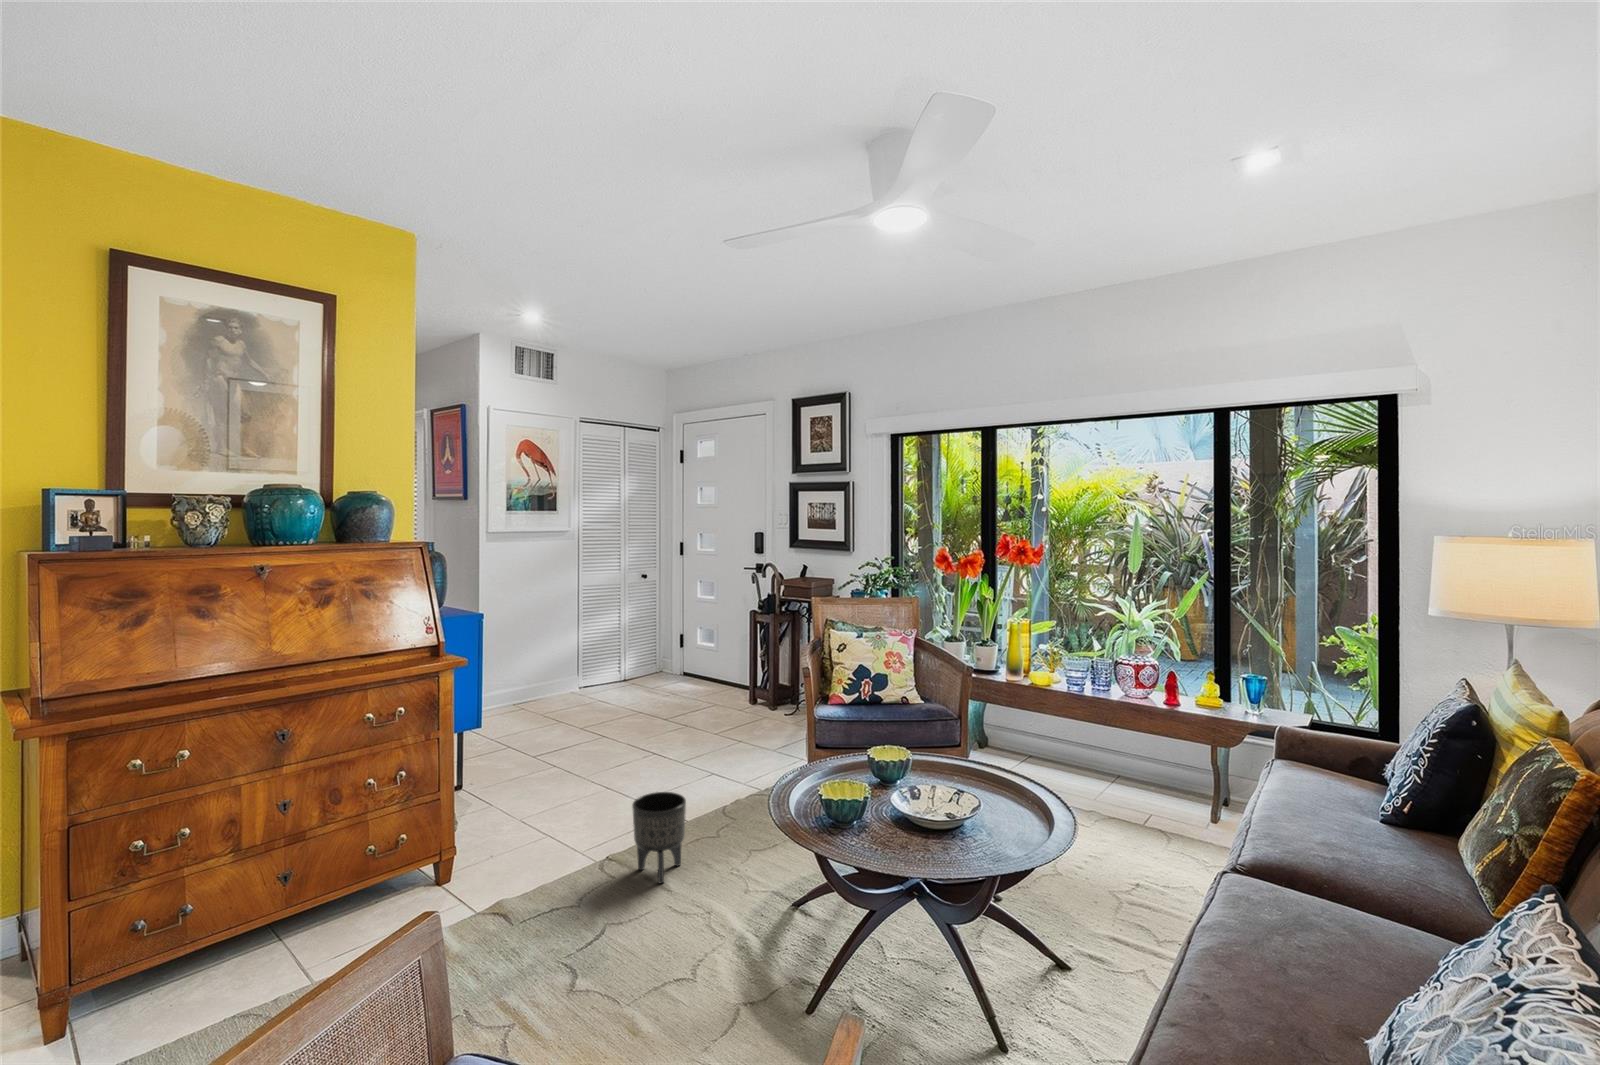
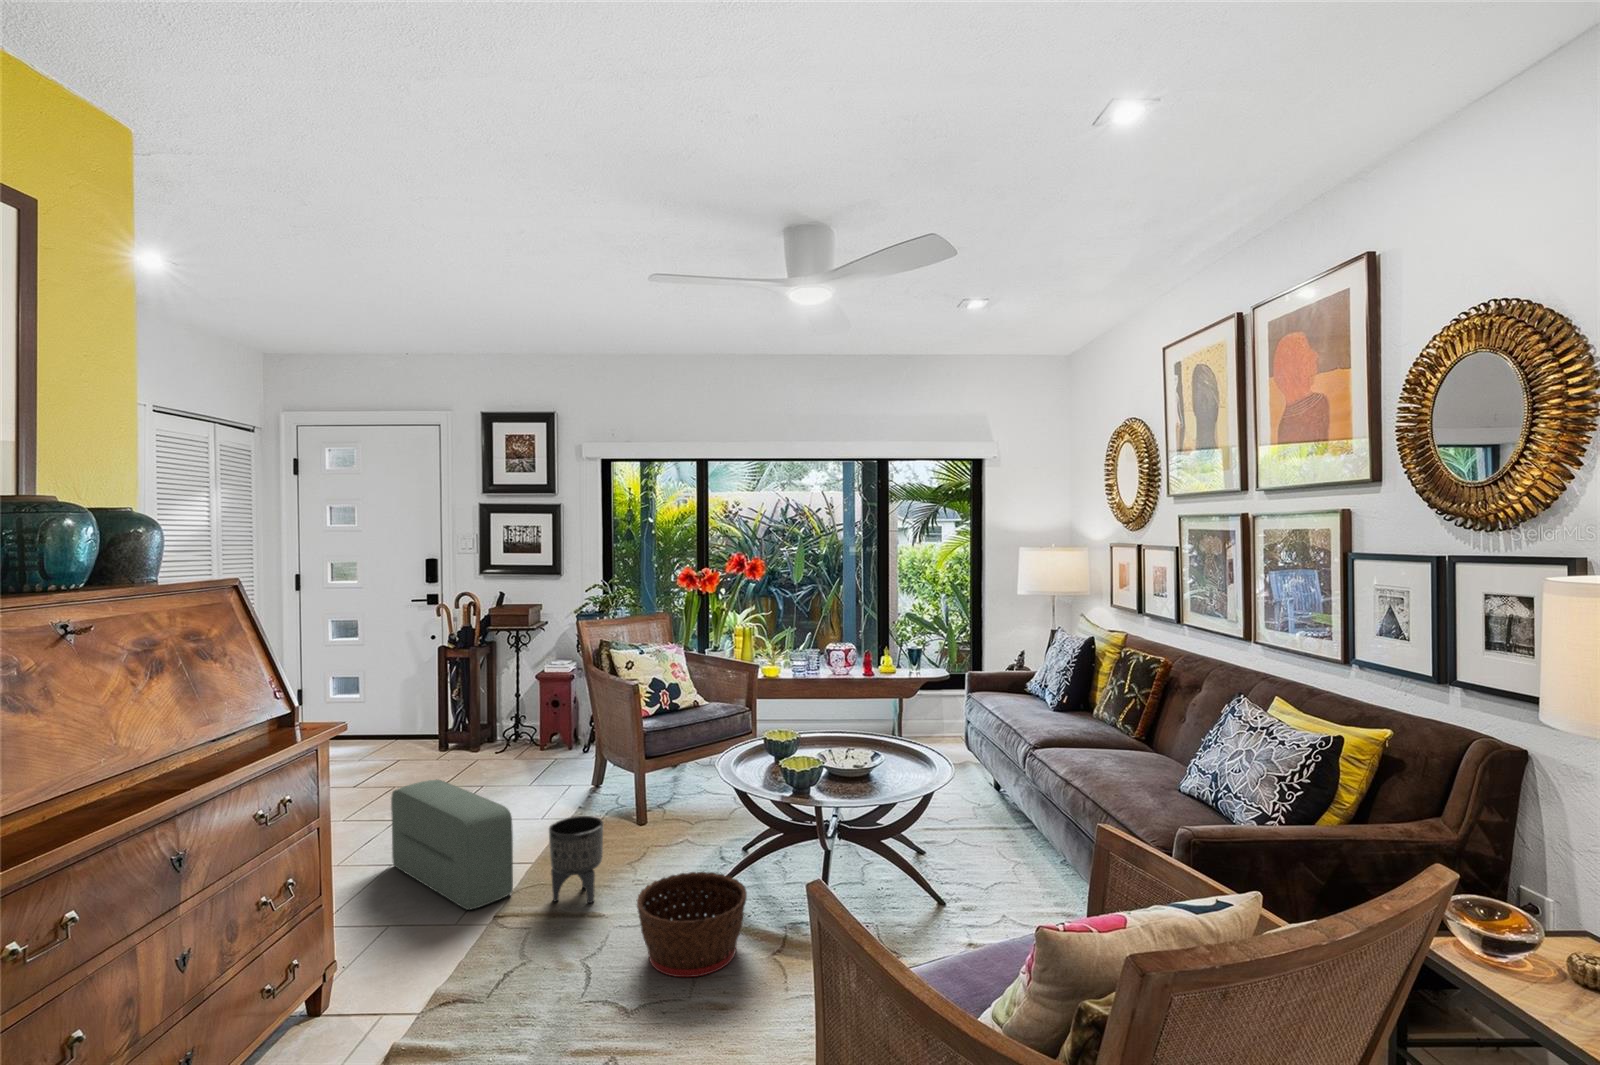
pouf: none [575,727,632,853] -> present [391,780,513,910]
basket: none [594,884,719,1013] -> present [637,872,747,977]

